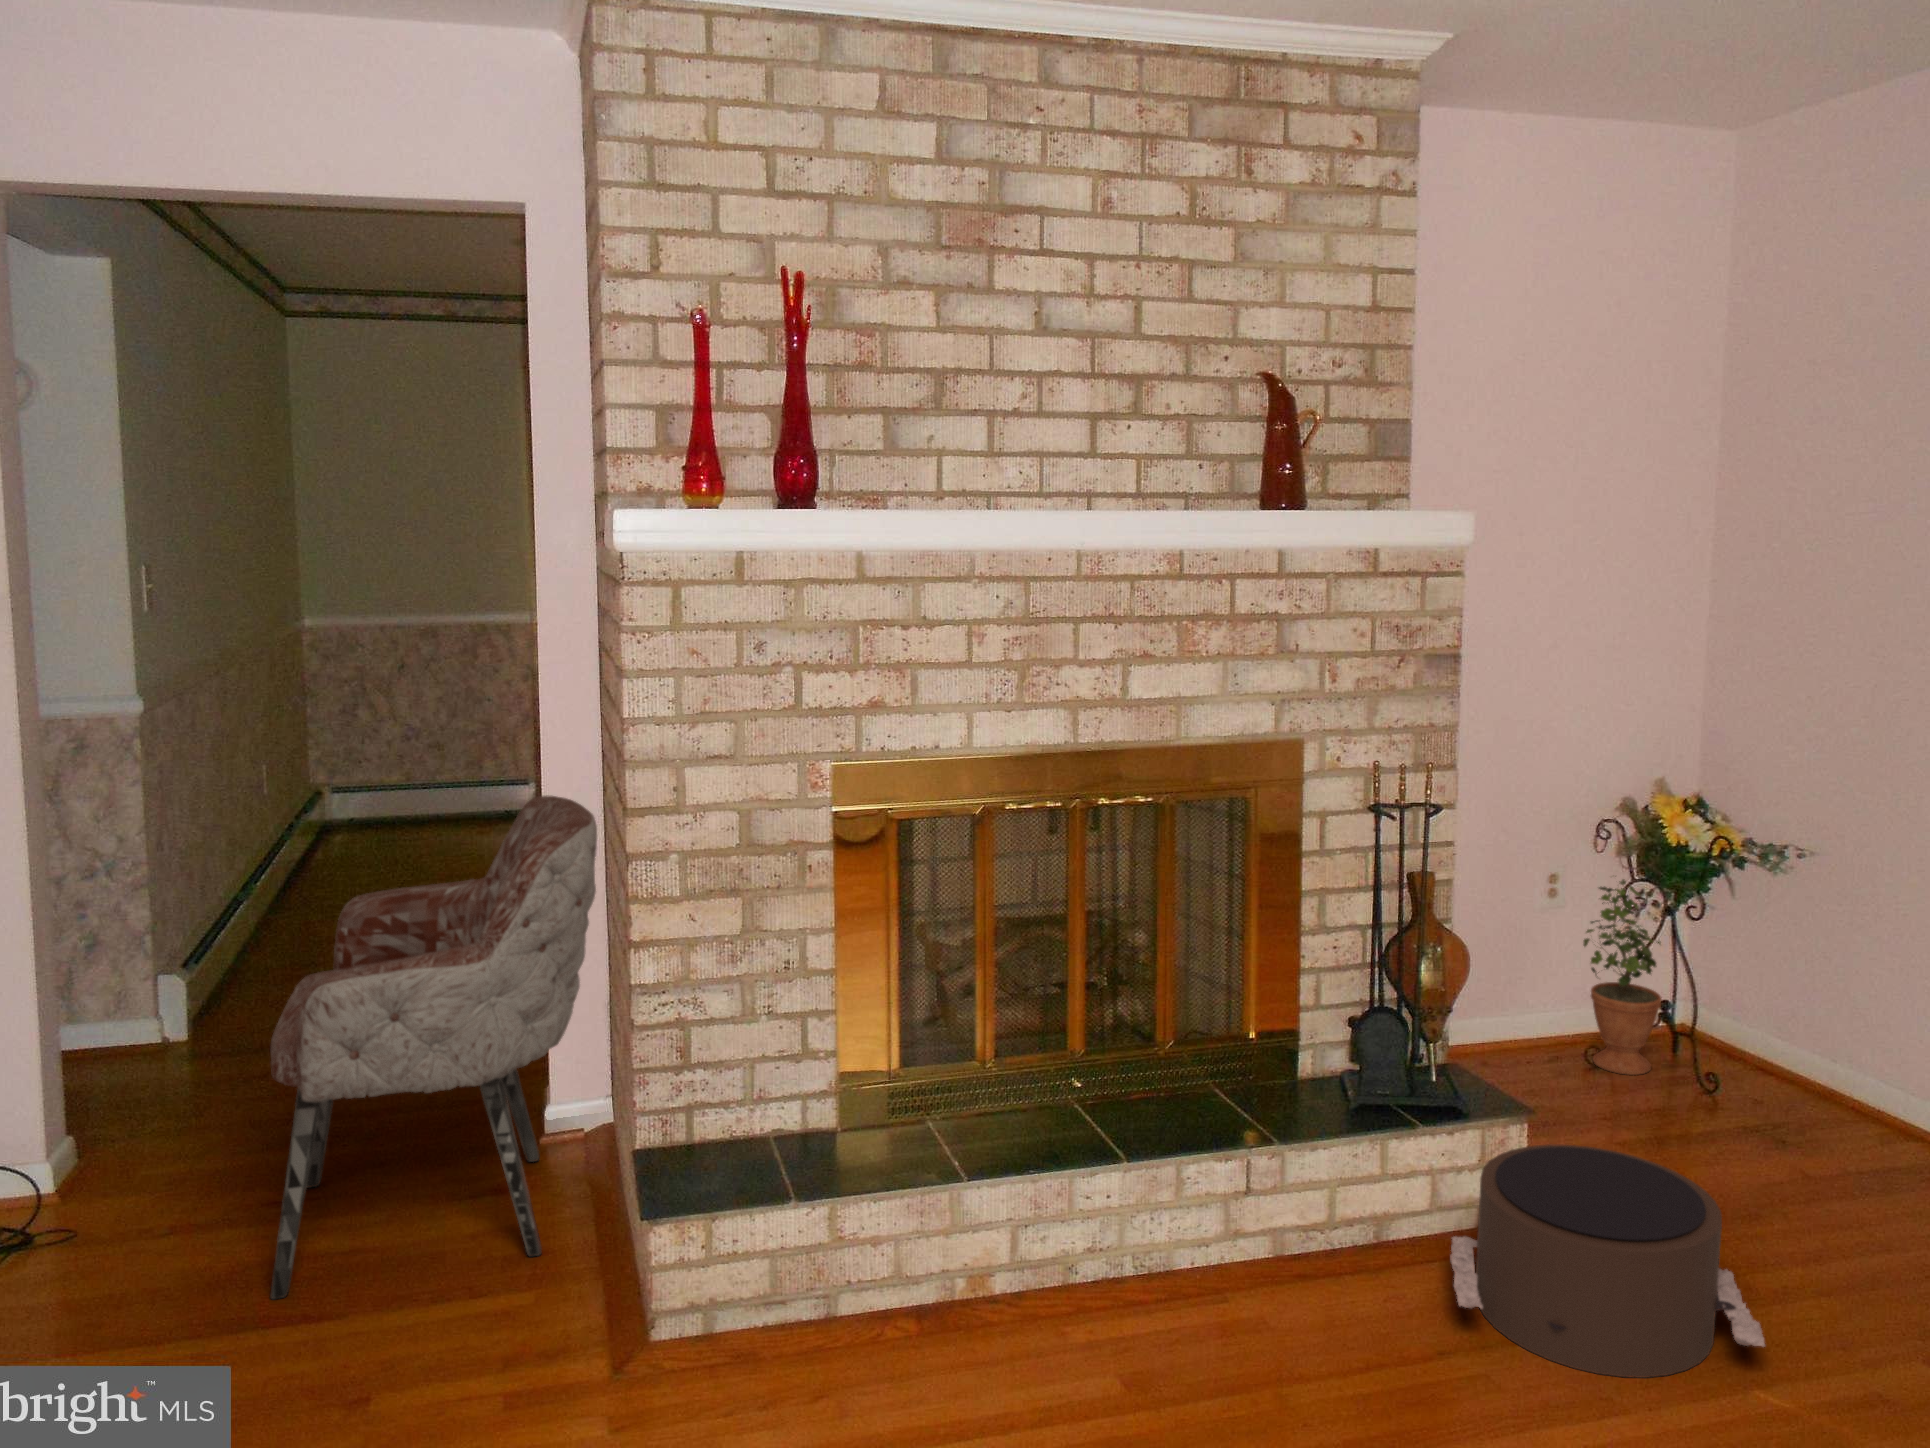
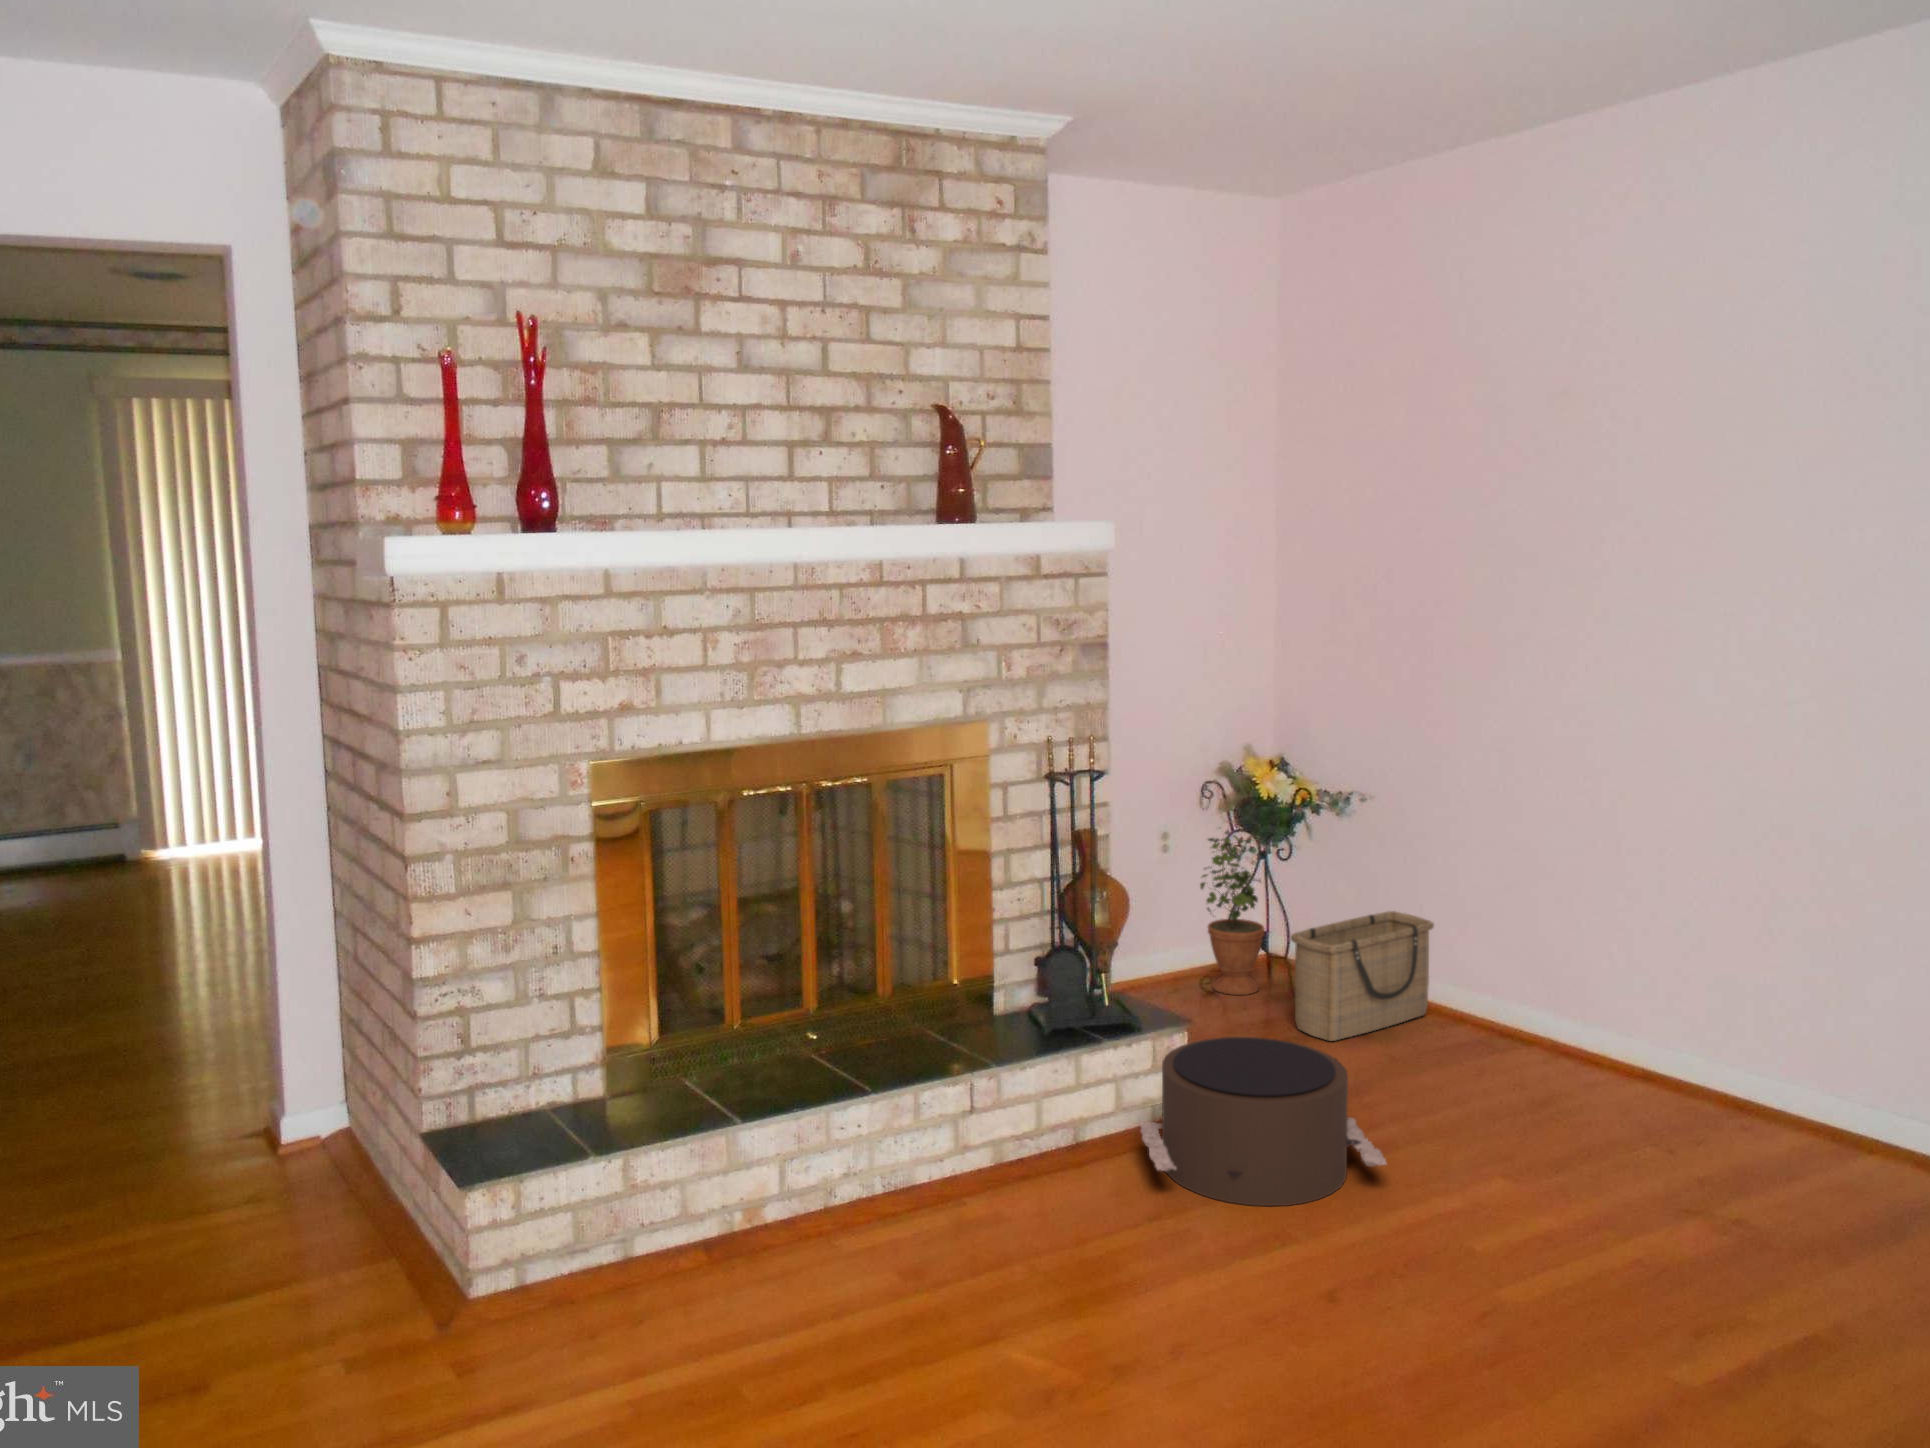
armchair: present [270,795,597,1299] -> none [36,818,354,1328]
basket: none [1686,998,1881,1151] -> present [1291,911,1434,1041]

